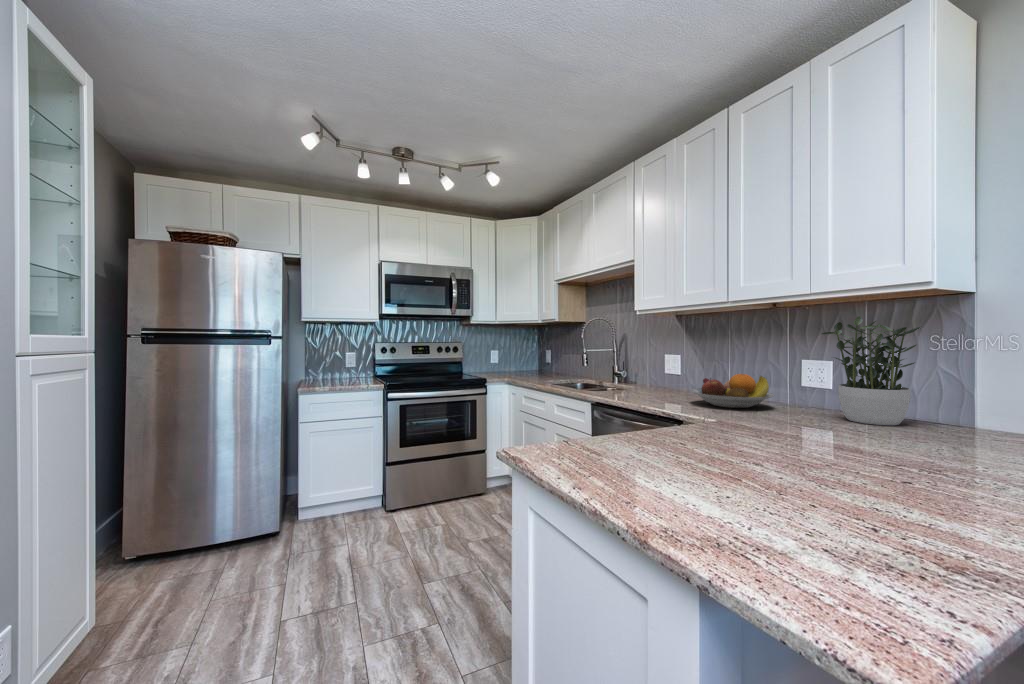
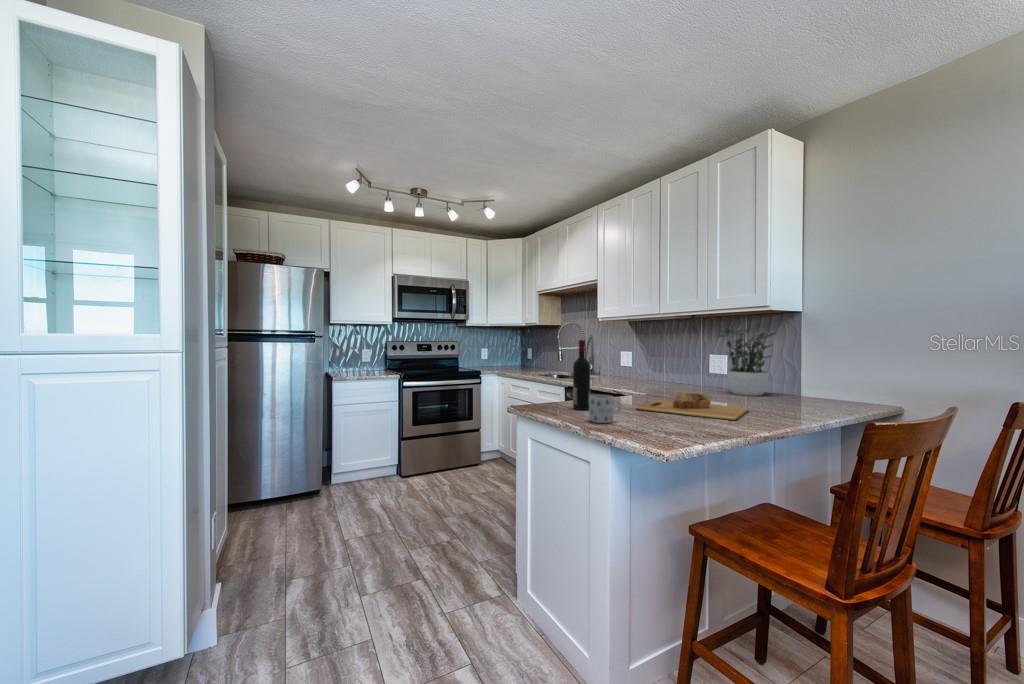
wine bottle: none [604,340,633,461] -> present [573,340,590,410]
fruit bowl: present [691,374,774,408] -> none [635,364,691,388]
cutting board: none [714,434,935,501] -> present [636,393,748,420]
mug: none [636,446,700,508] -> present [589,395,621,423]

